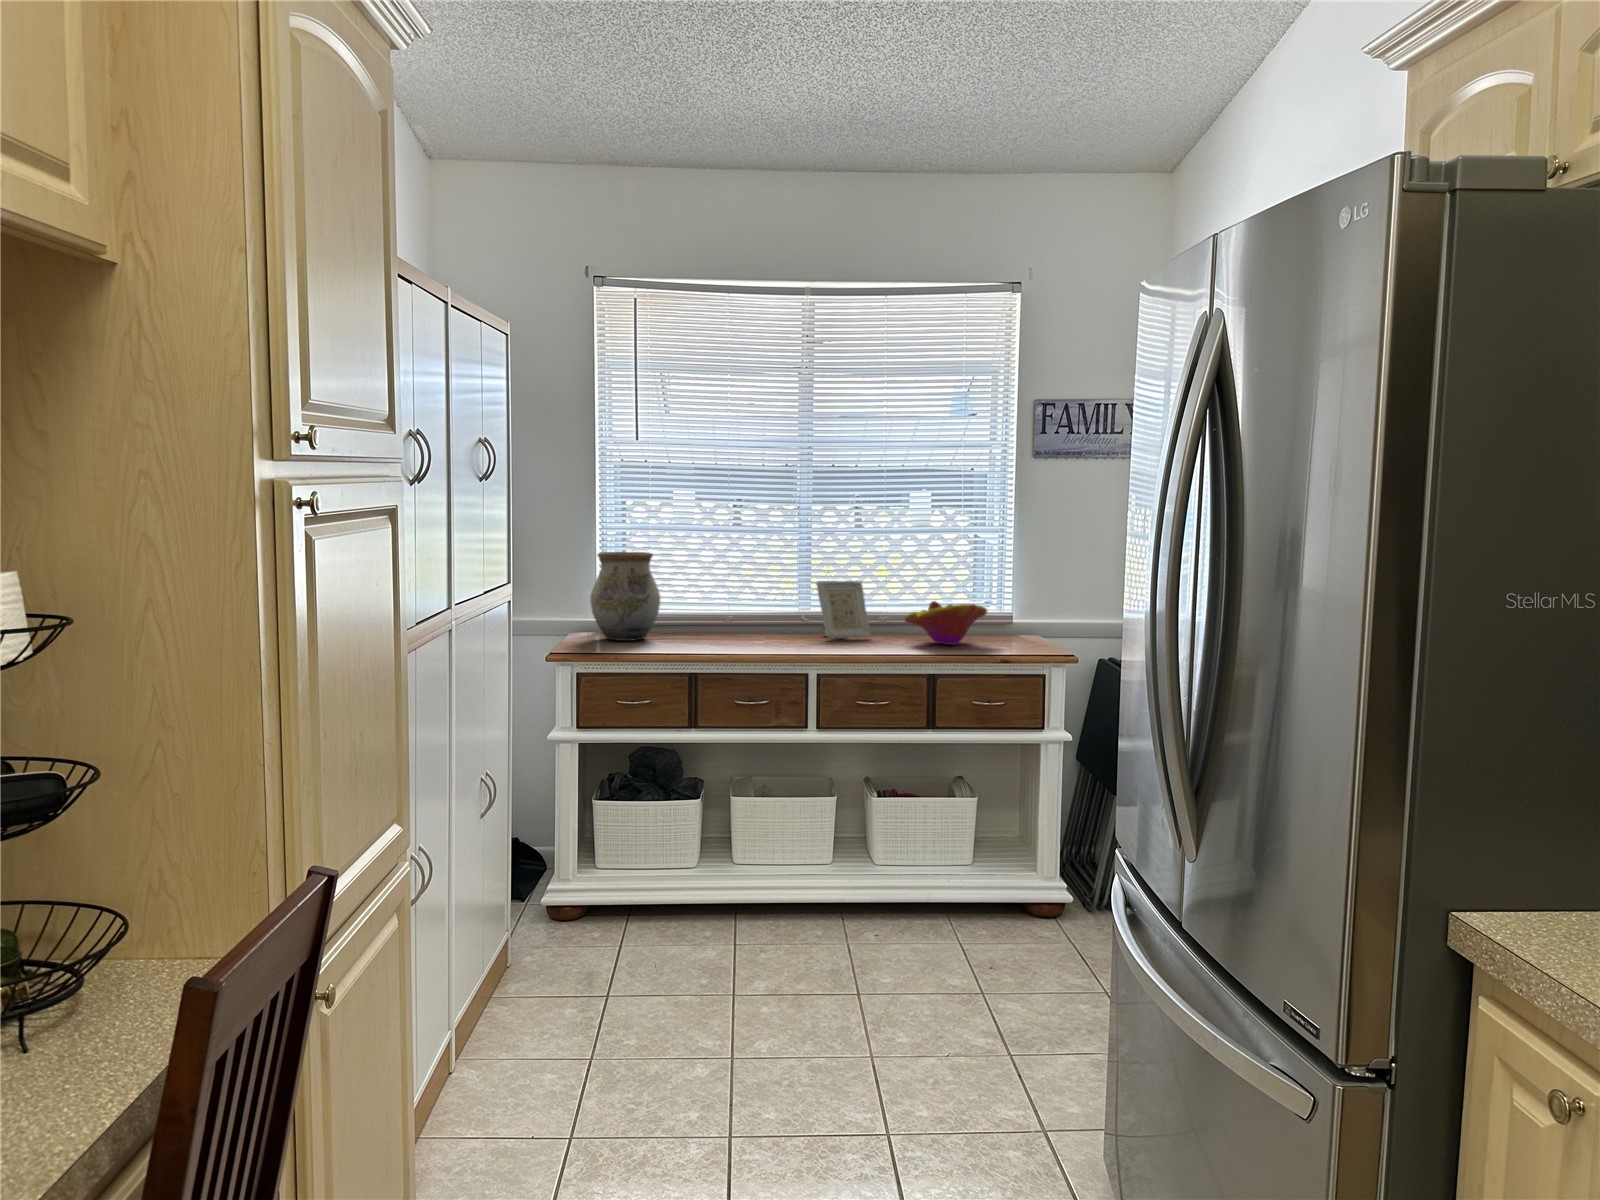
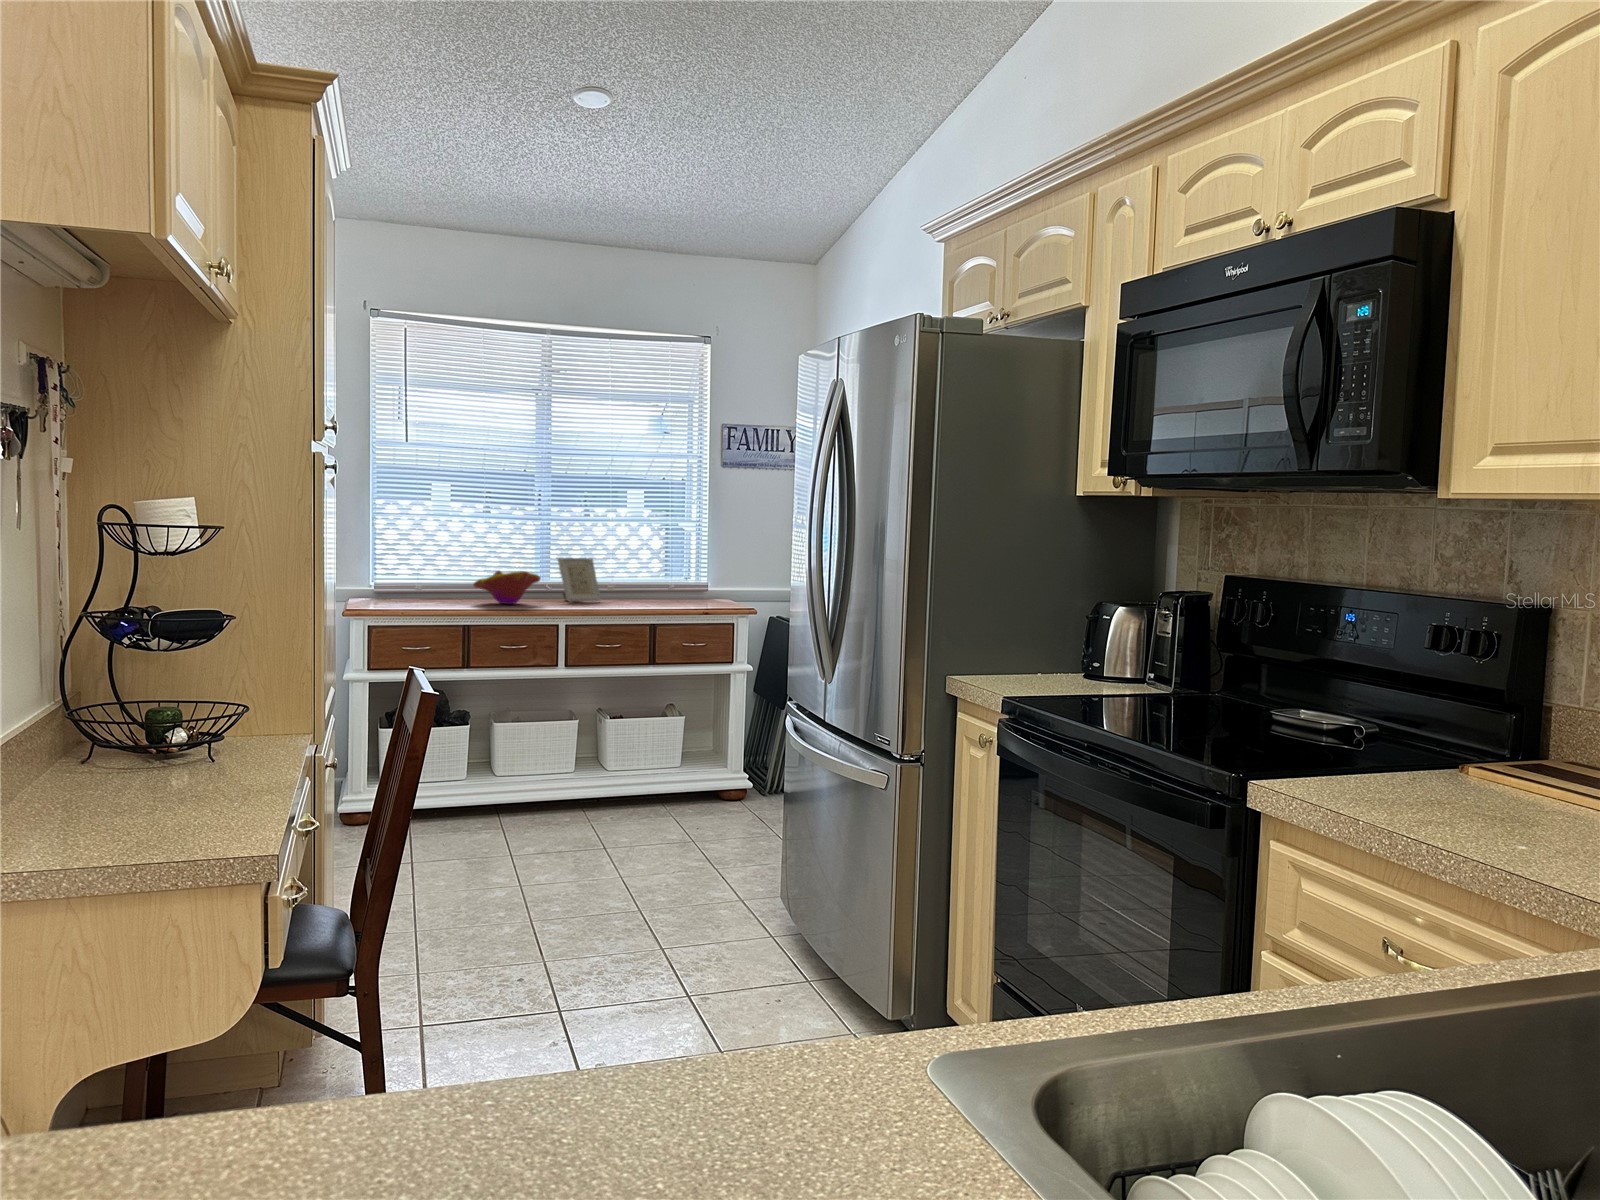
vase: present [590,552,660,641] -> none [372,533,431,604]
decorative bowl: present [905,601,987,645] -> present [474,571,540,604]

